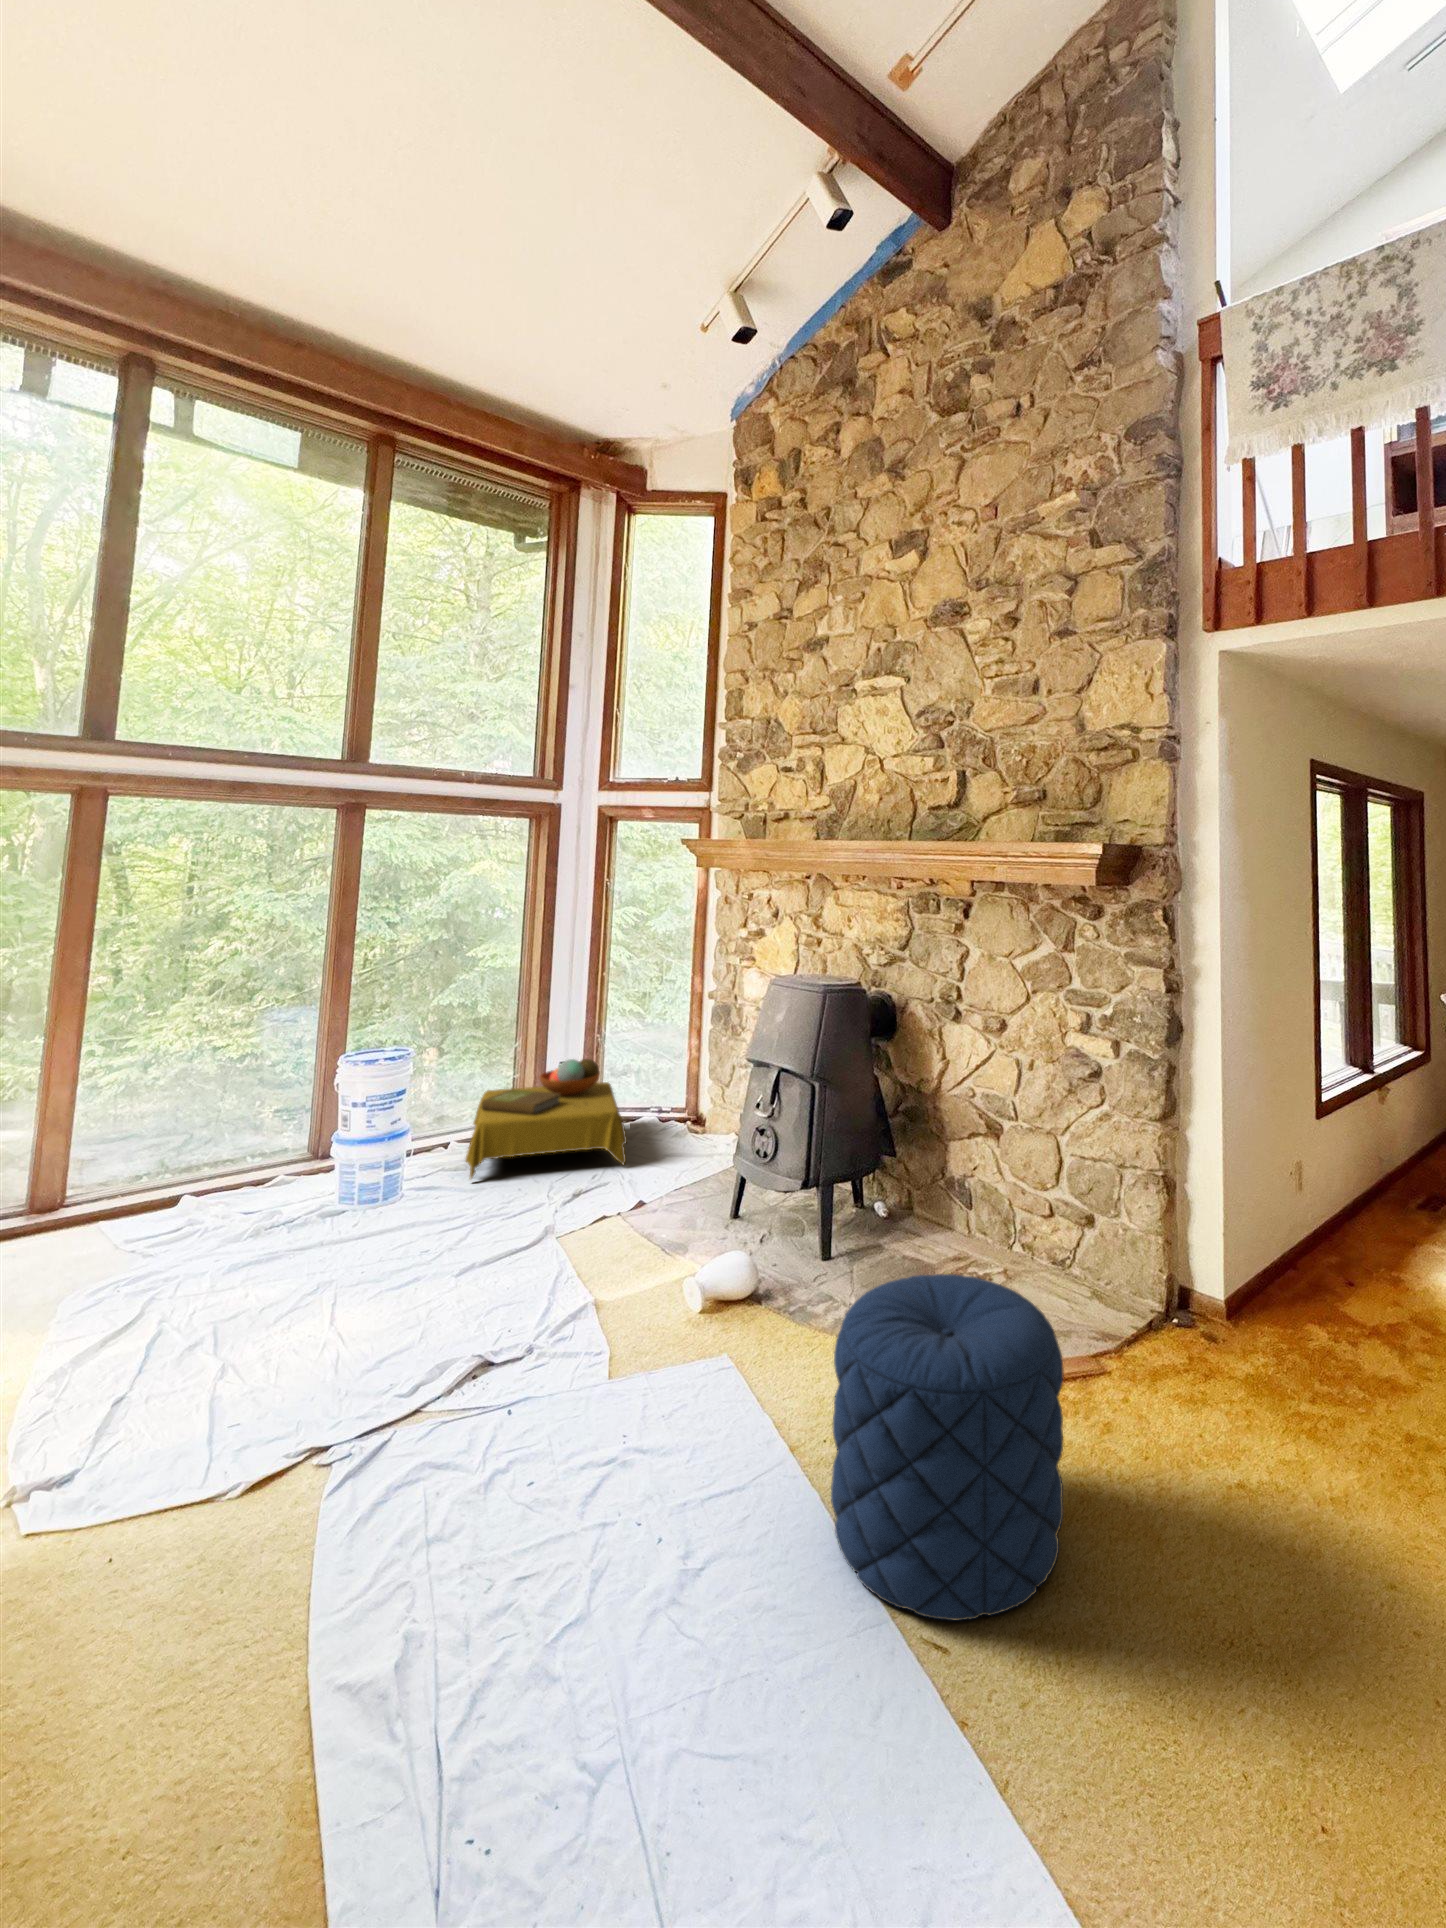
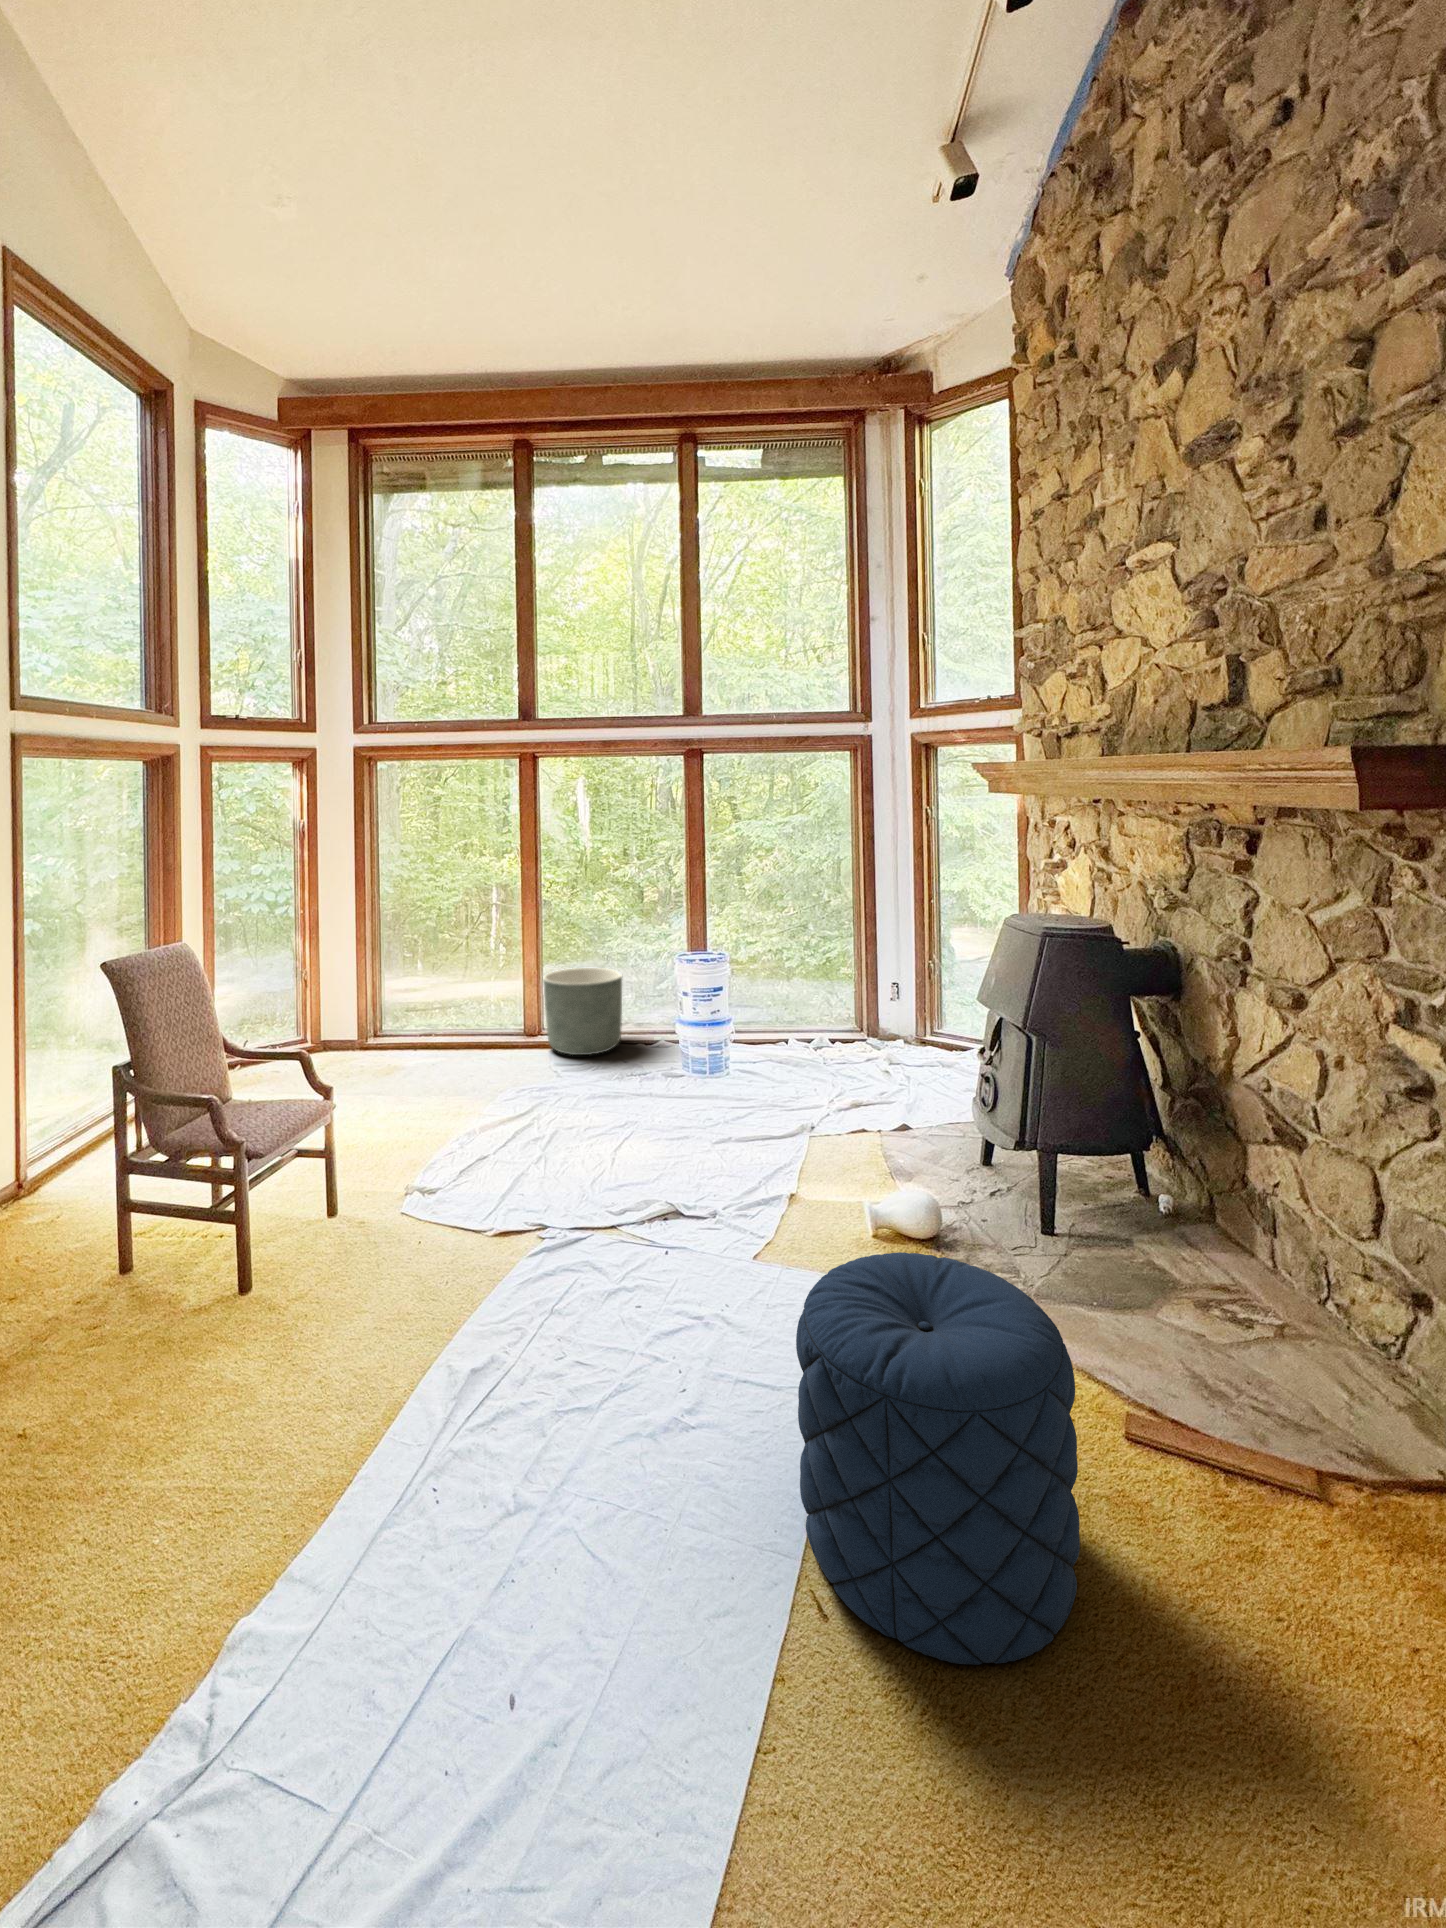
side table: present [465,1059,627,1179] -> none [787,977,947,1086]
planter: none [77,1099,223,1237] -> present [543,968,622,1055]

